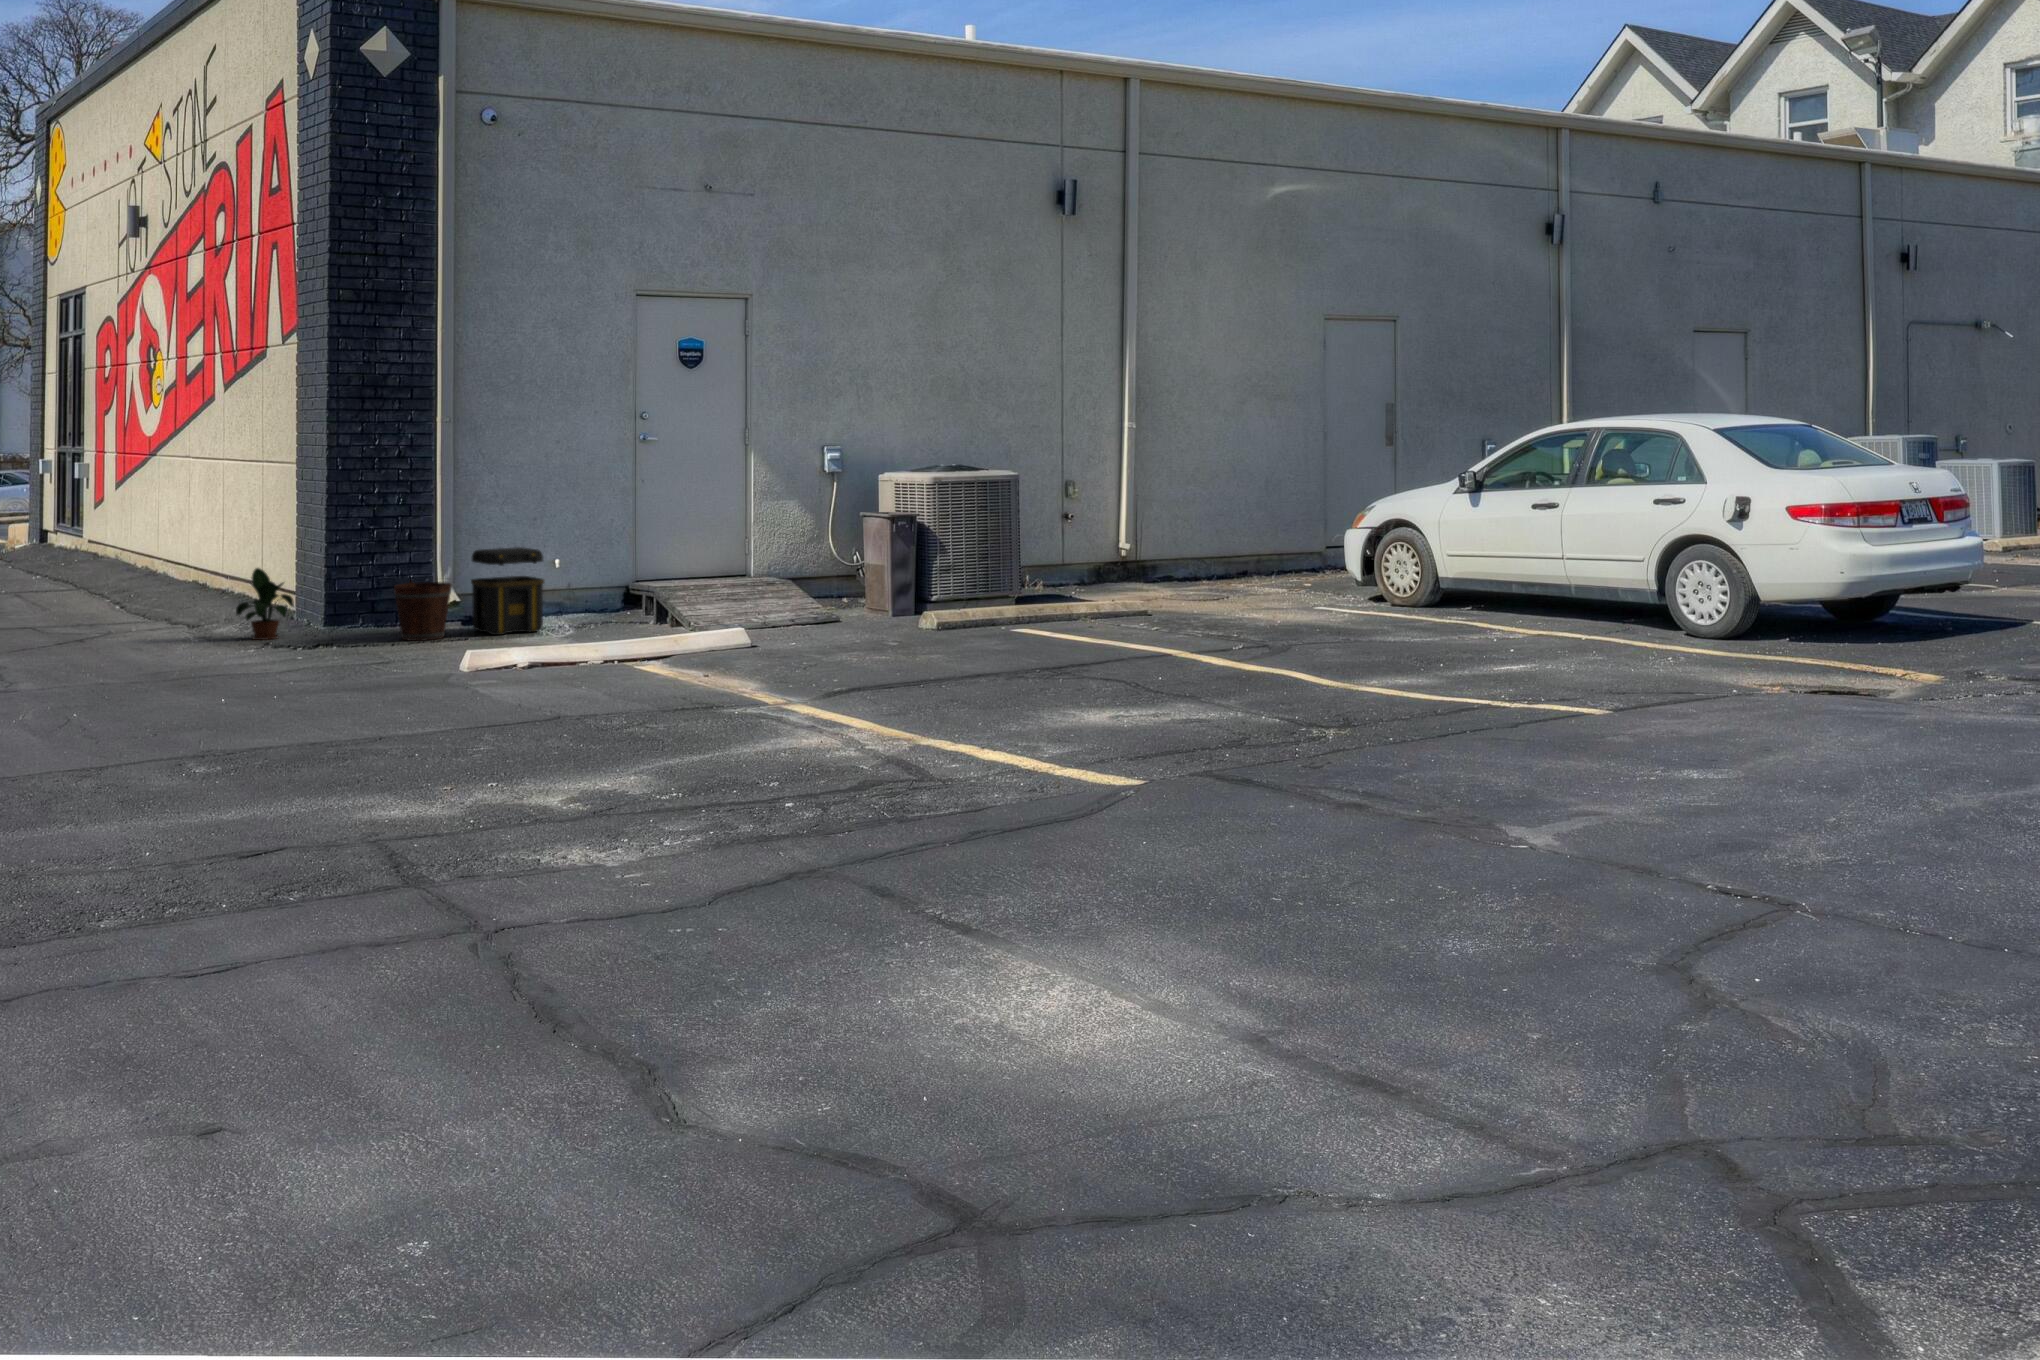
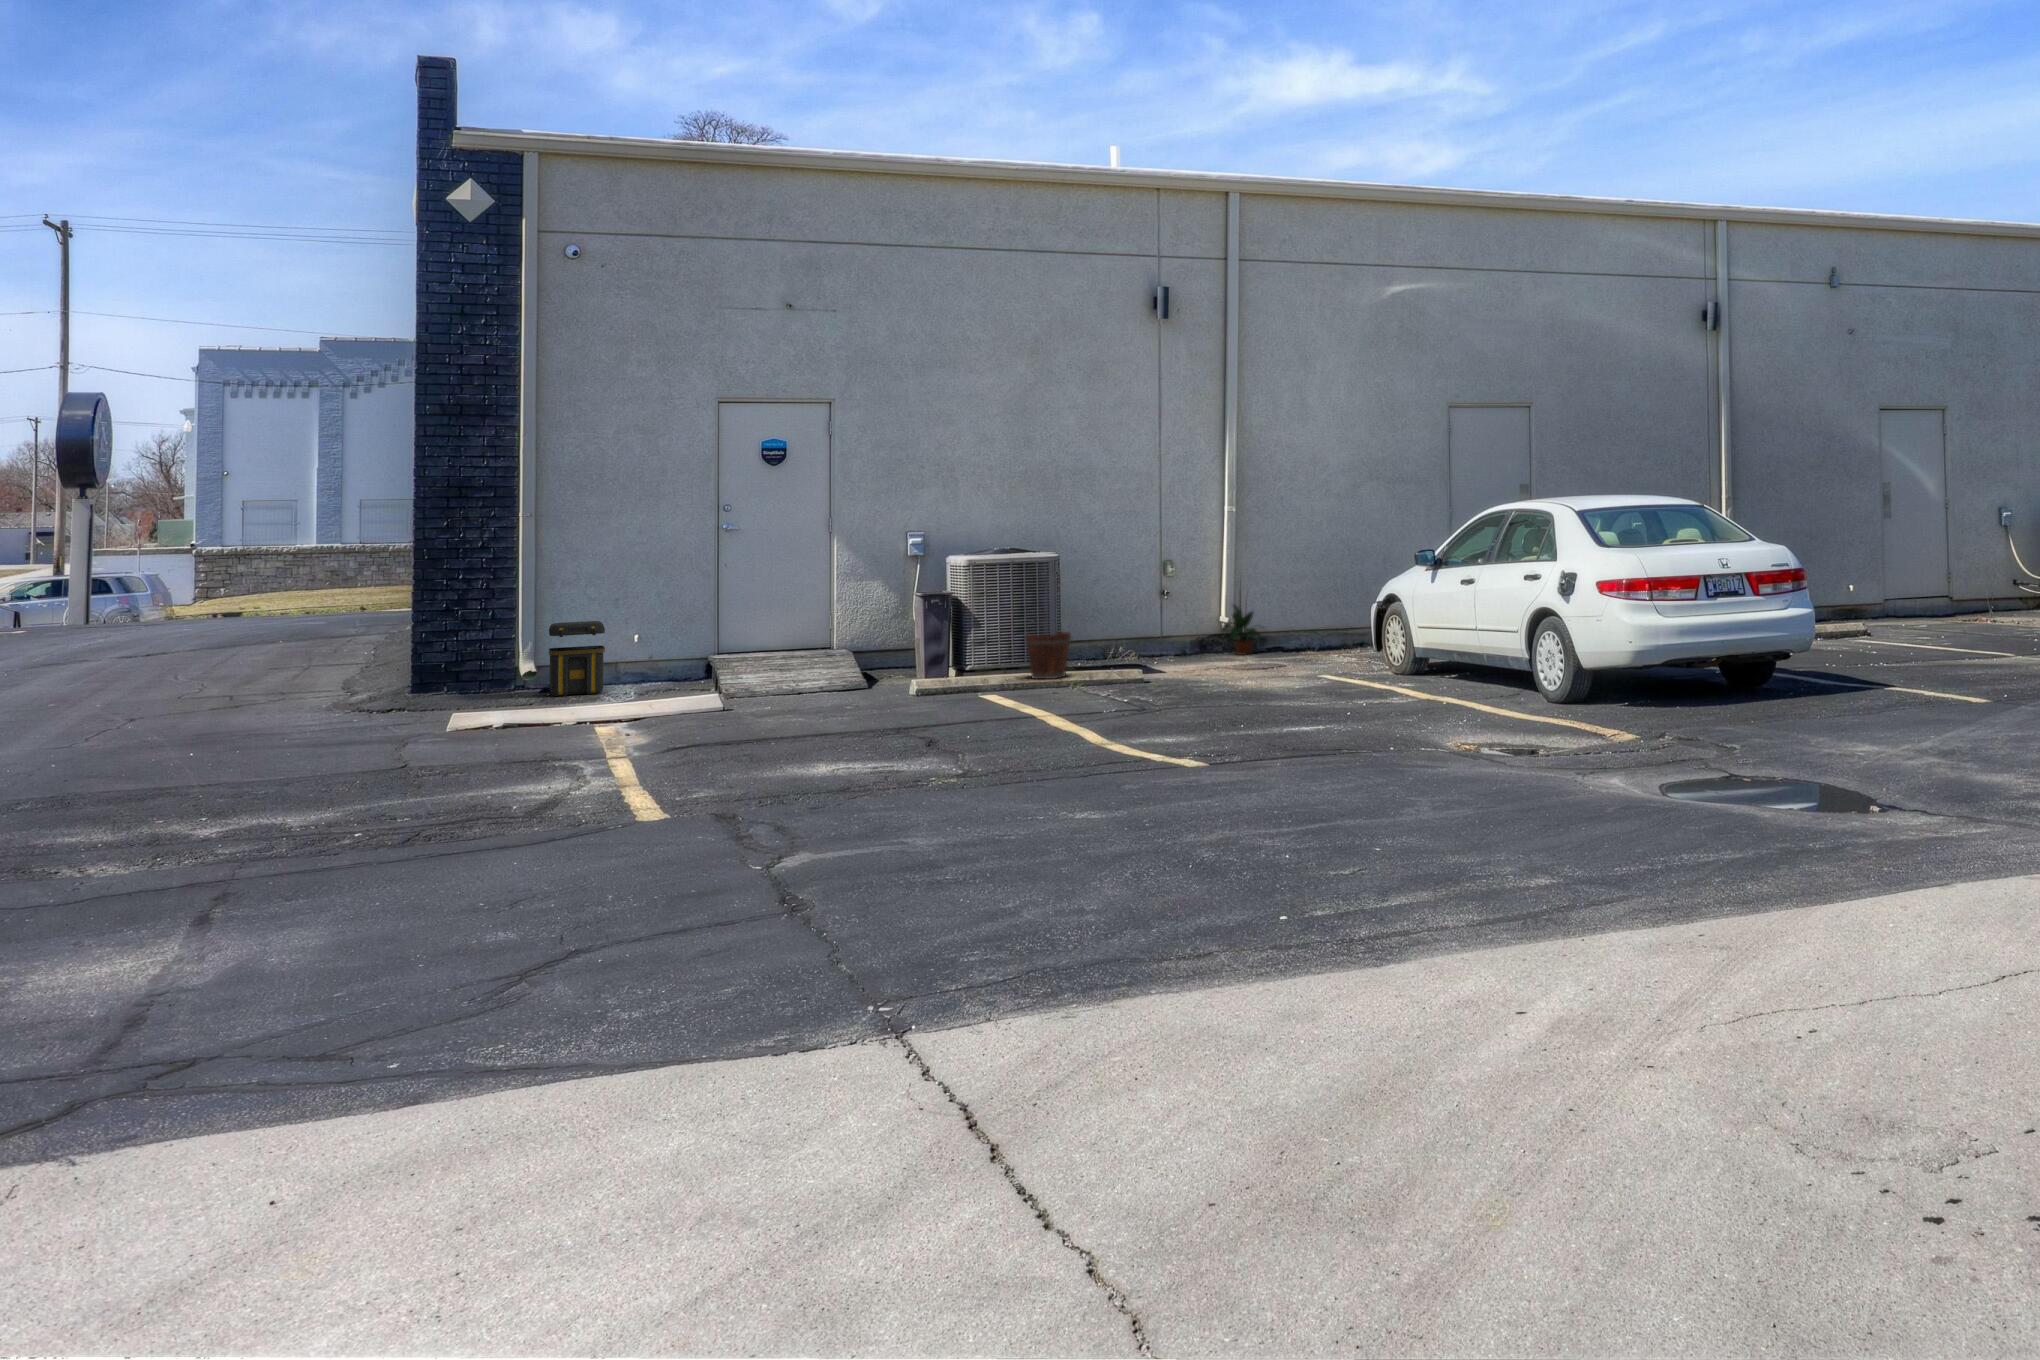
potted plant: present [236,568,294,640] -> present [1222,605,1264,655]
bucket: present [394,581,451,641] -> present [1026,632,1071,679]

